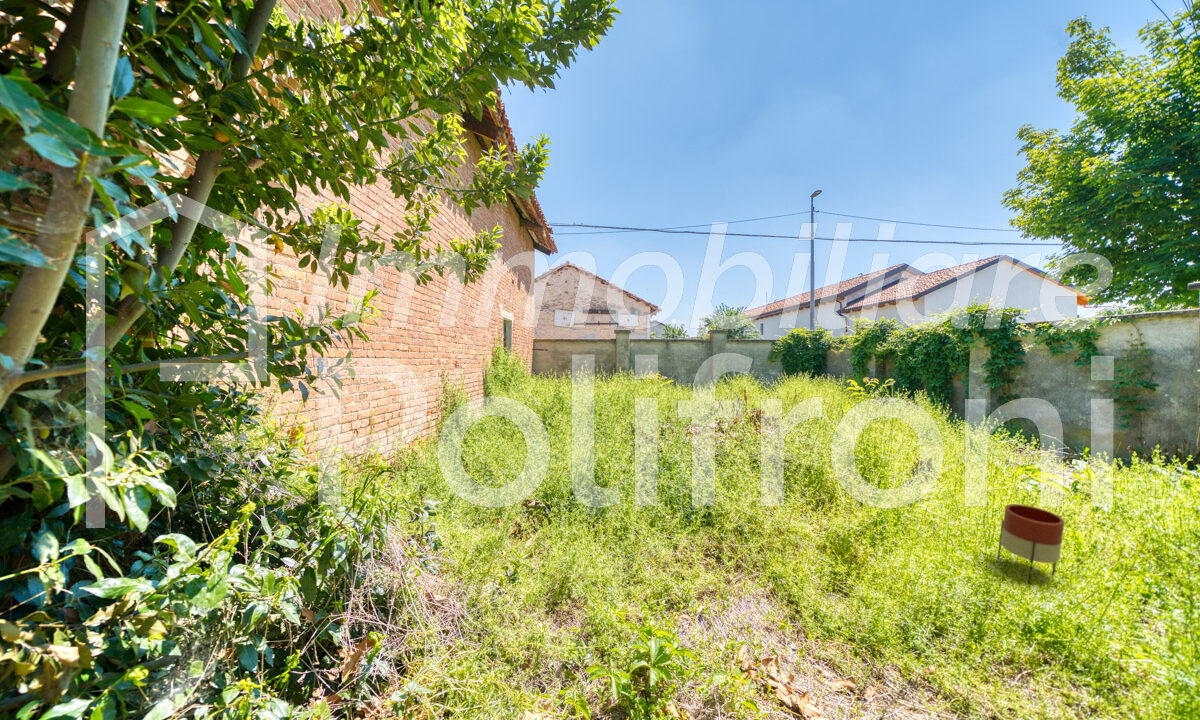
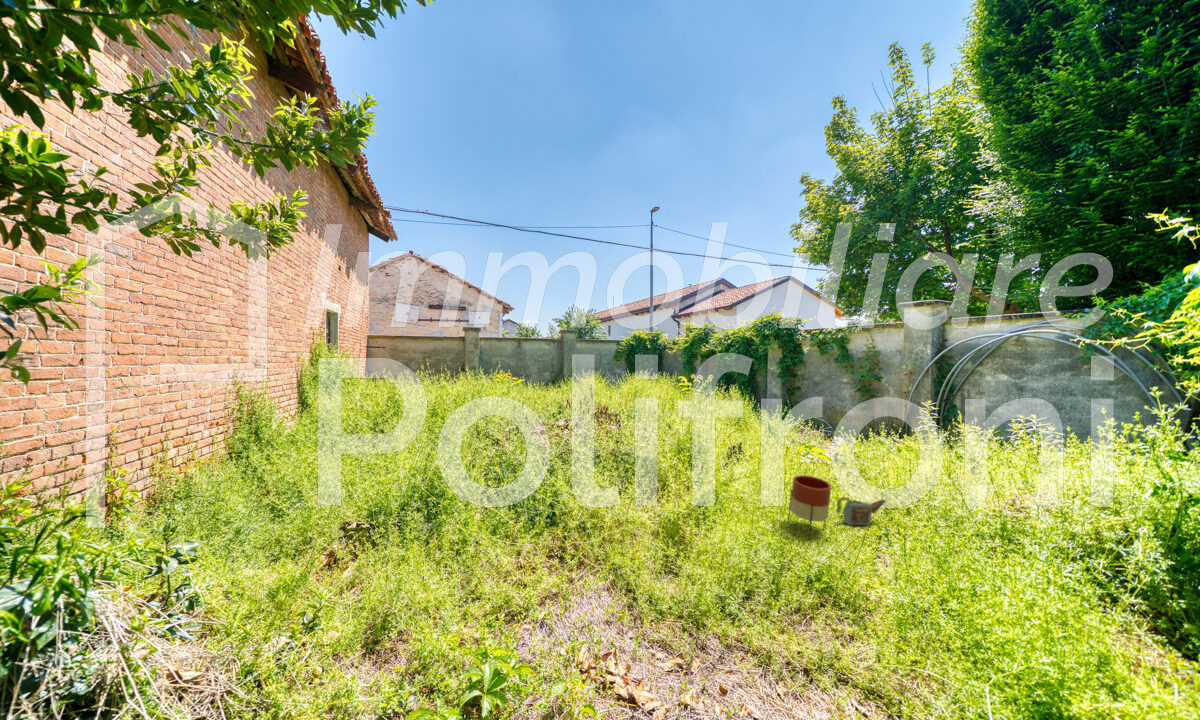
watering can: none [1073,538,1161,579] -> present [836,497,885,525]

